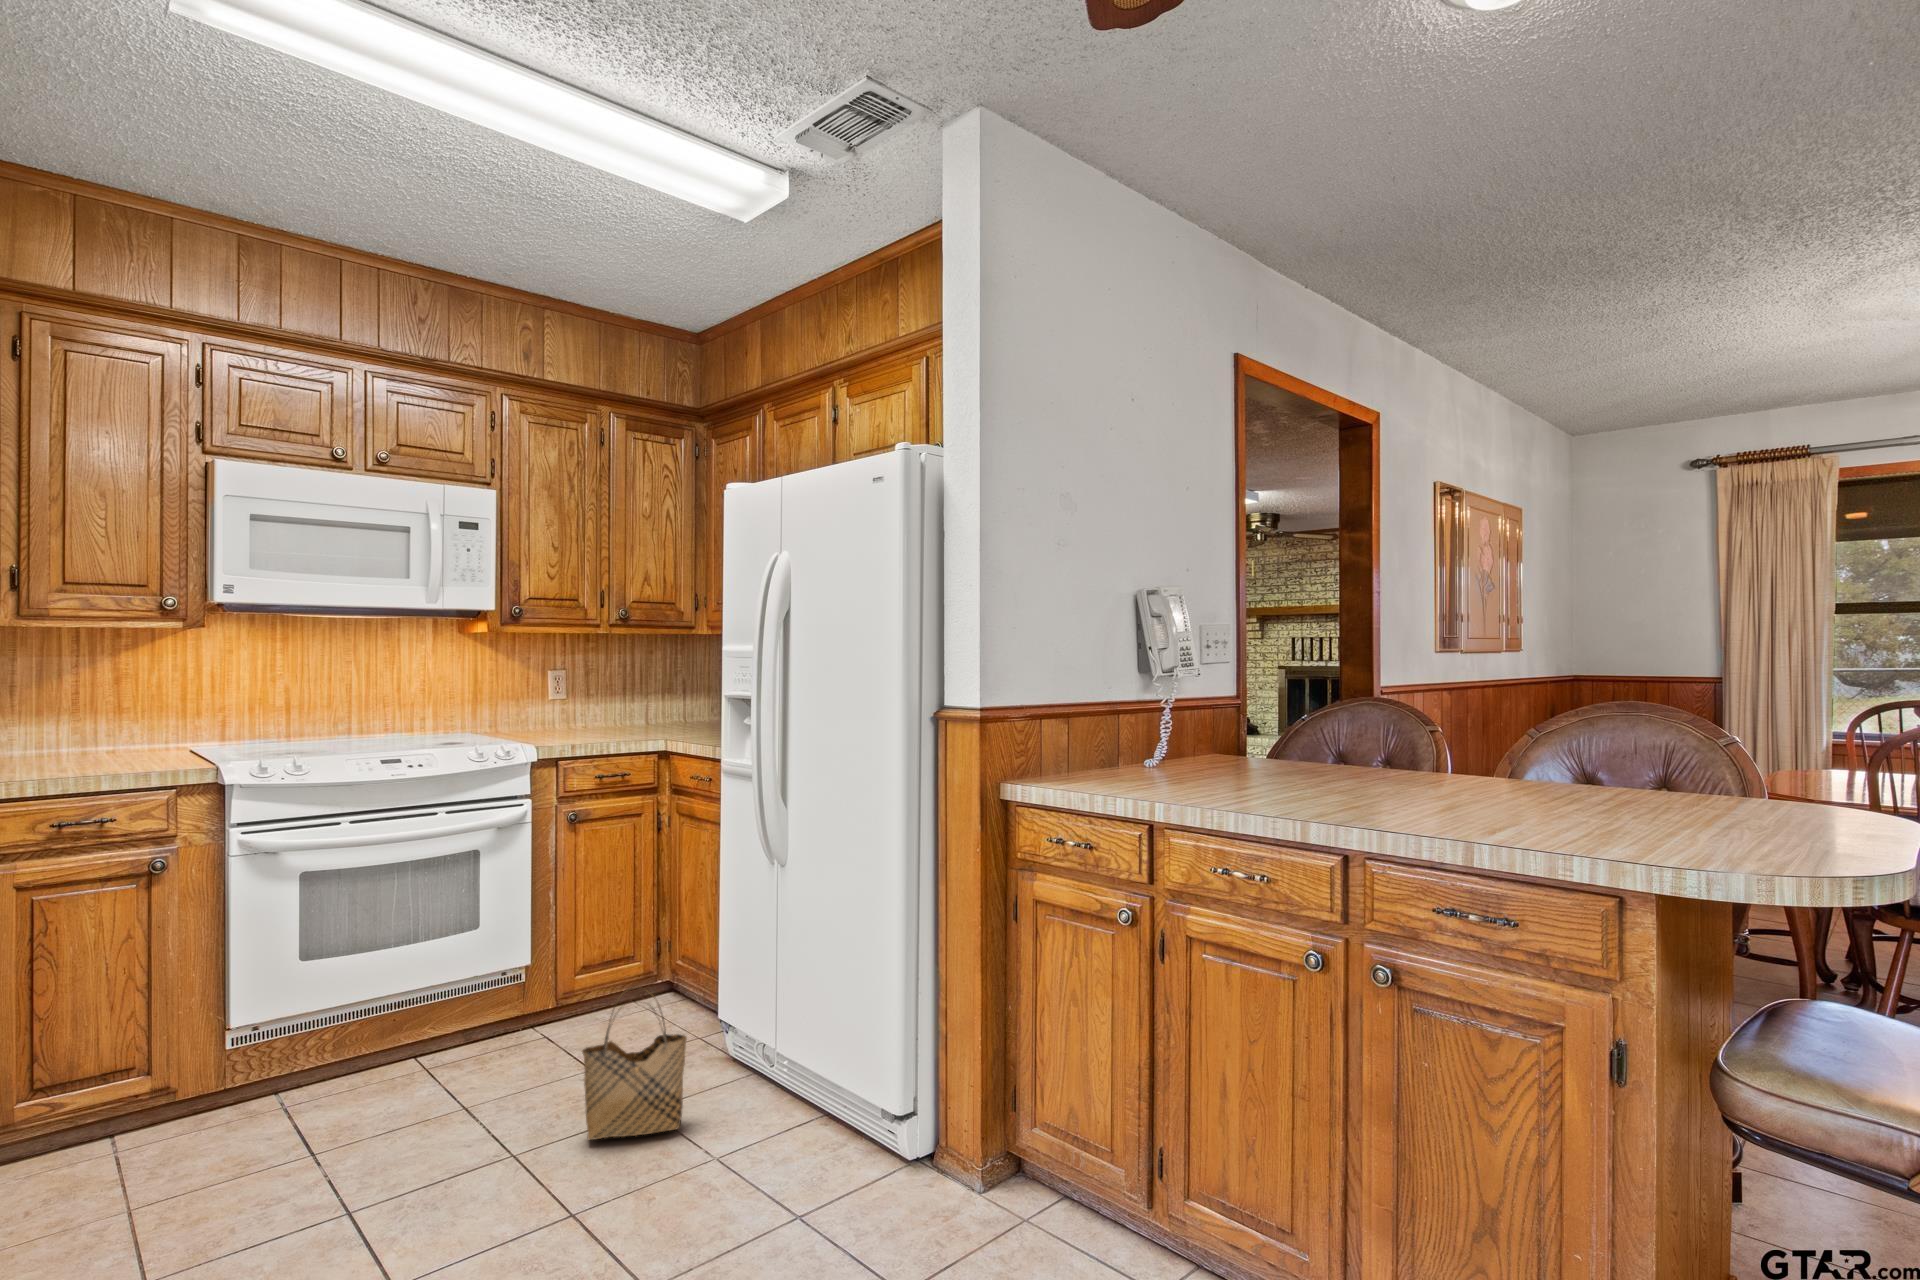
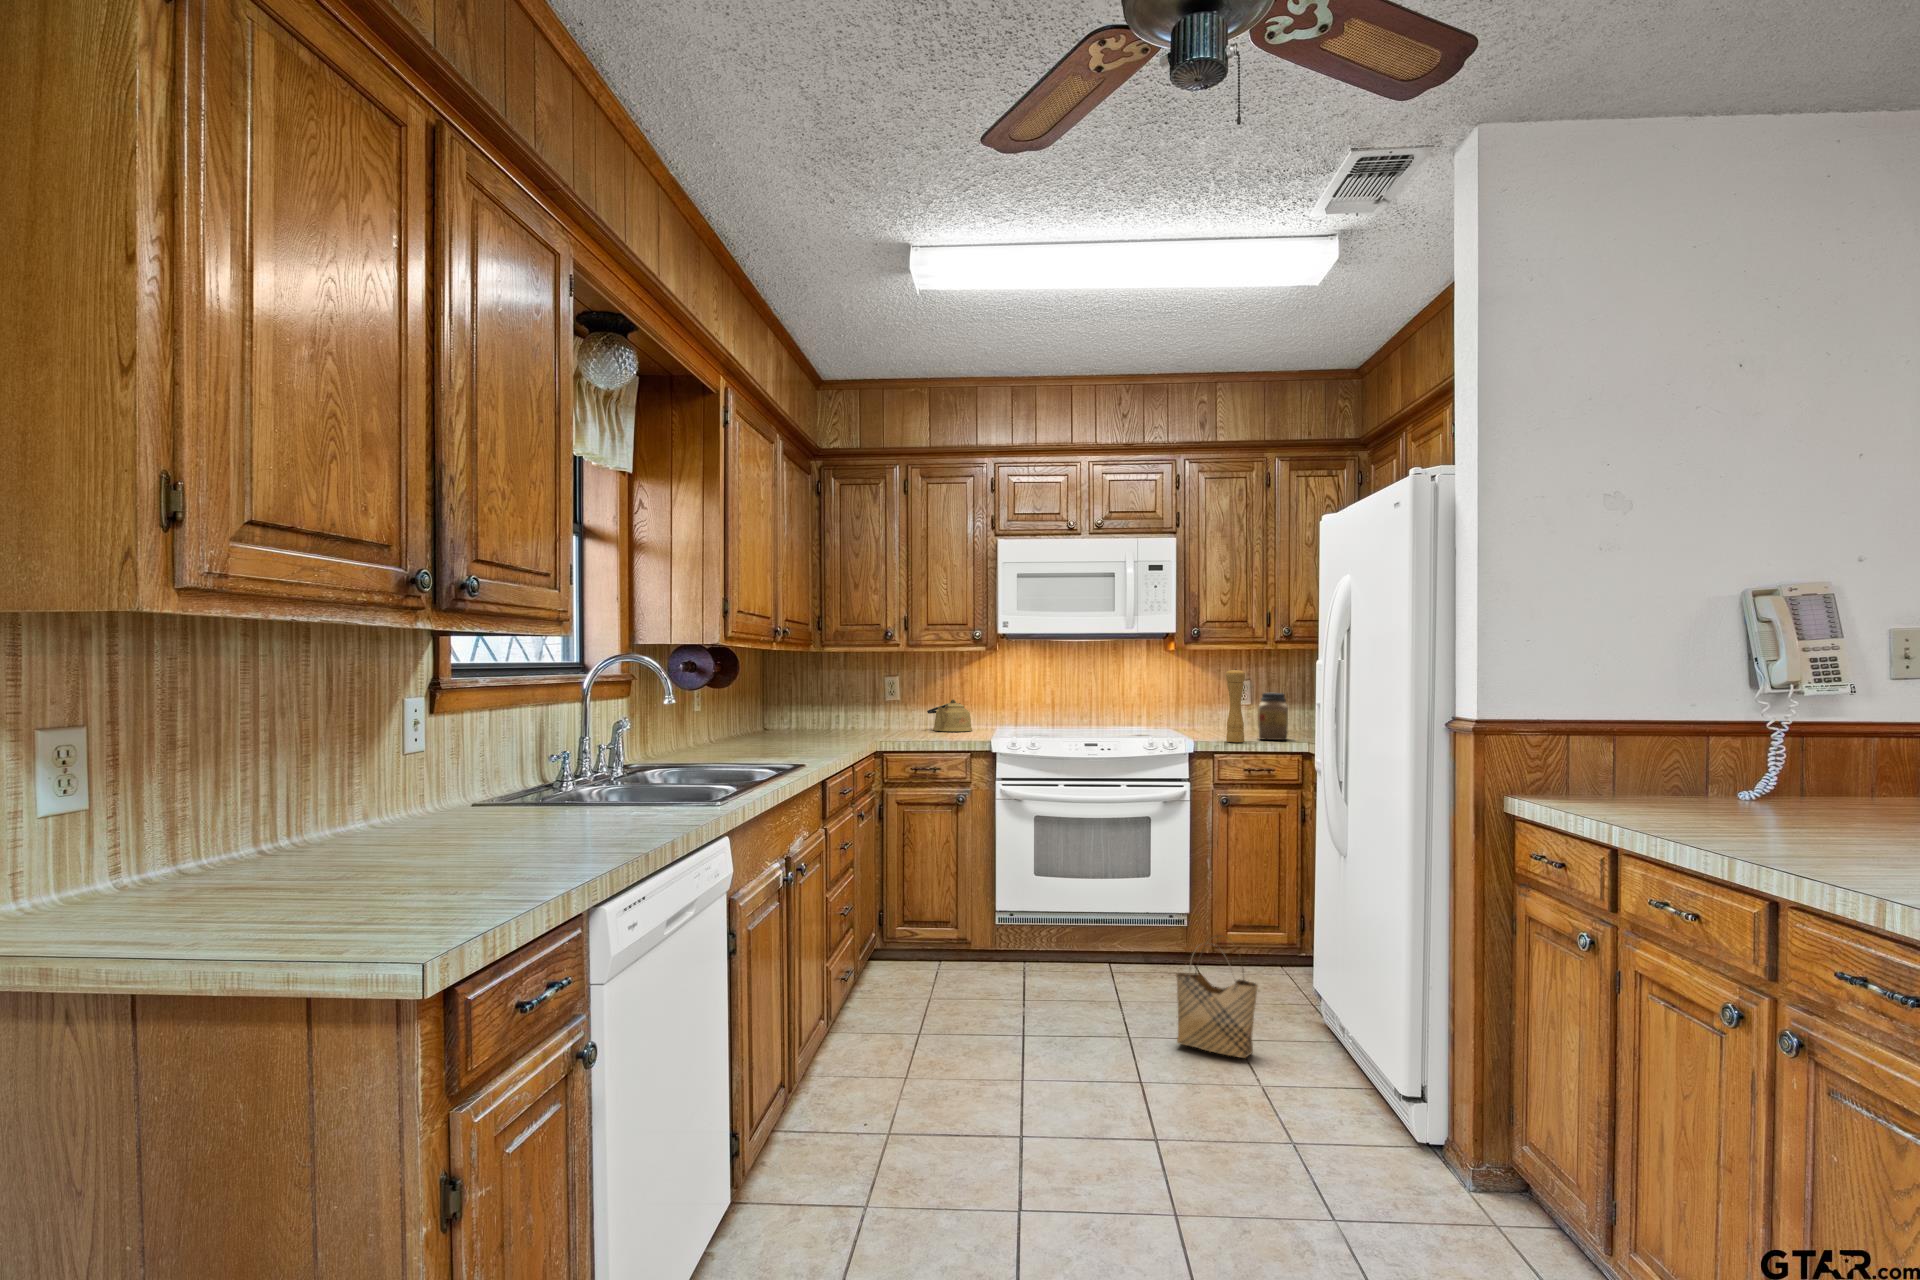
pepper mill: none [571,657,595,746] -> present [1226,669,1245,742]
jar: none [599,685,636,741] -> present [1258,693,1288,740]
kettle: none [63,709,157,761] -> present [927,699,972,731]

